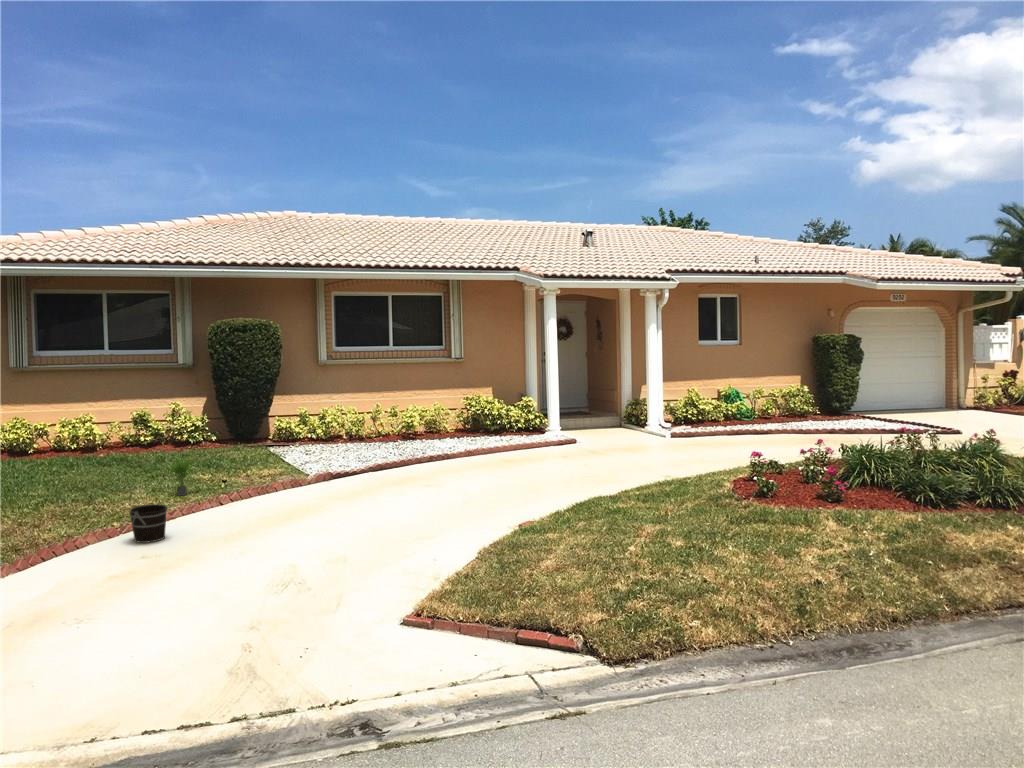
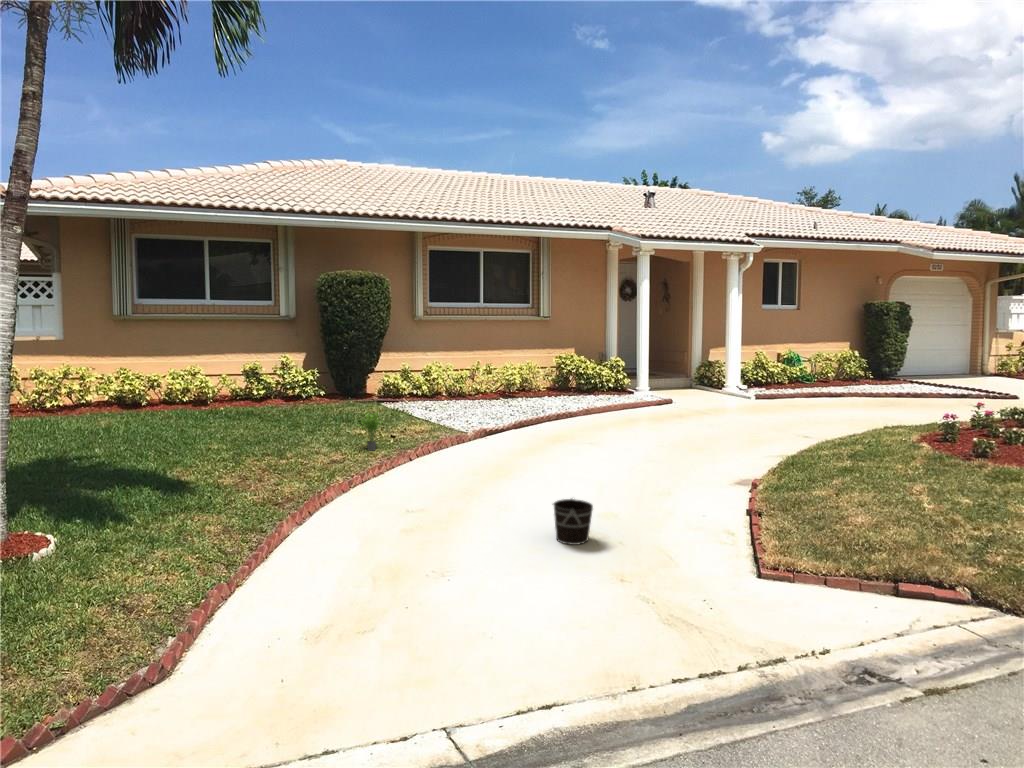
bucket: present [130,504,167,543] -> present [553,499,593,545]

